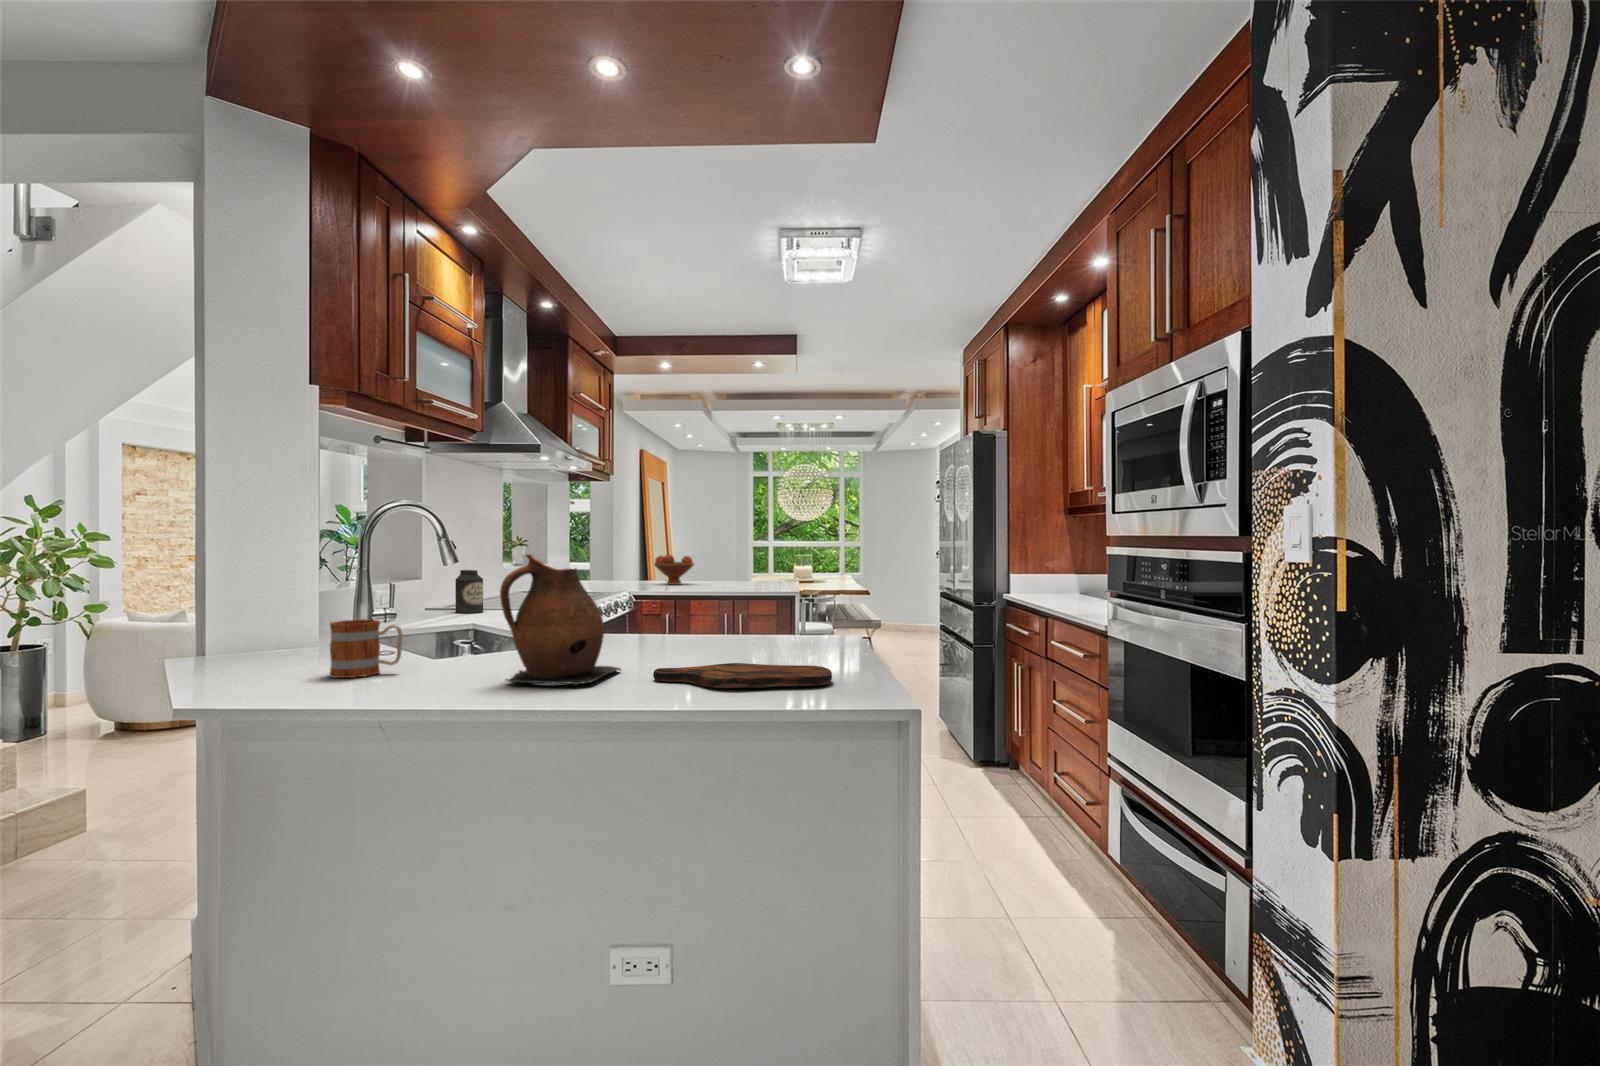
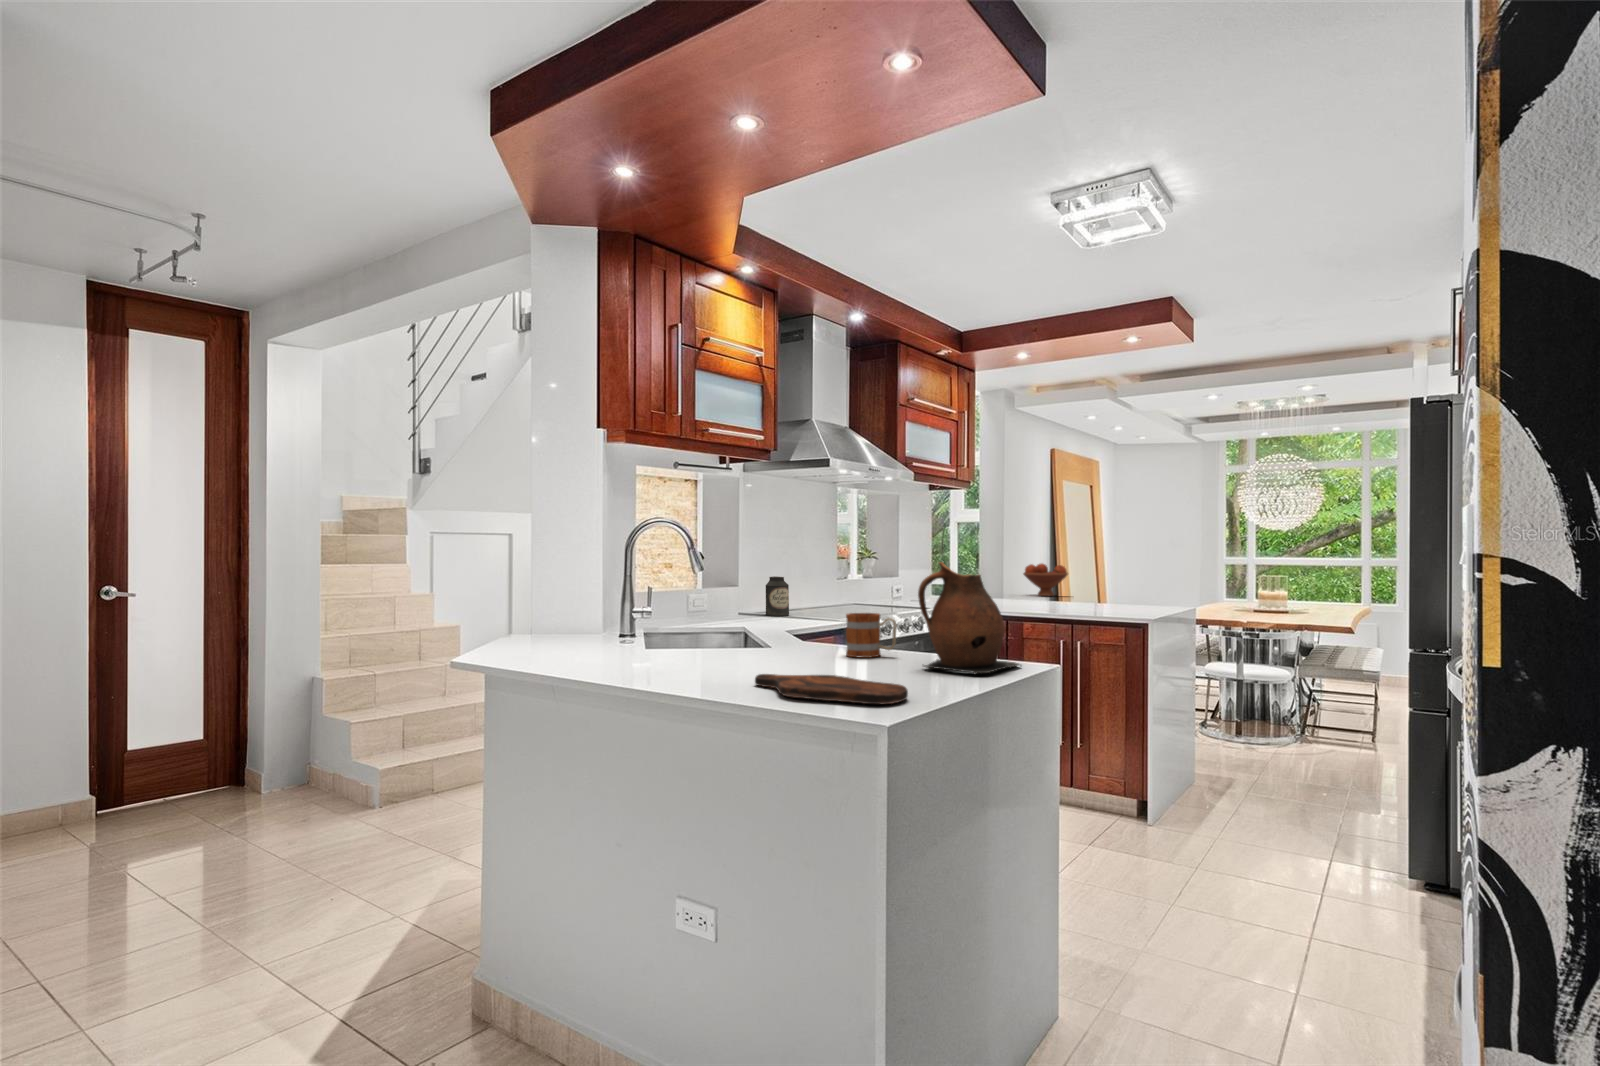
ceramic pitcher: present [500,554,621,686] -> present [918,562,1021,675]
mug: present [330,619,403,678] -> present [846,613,897,658]

